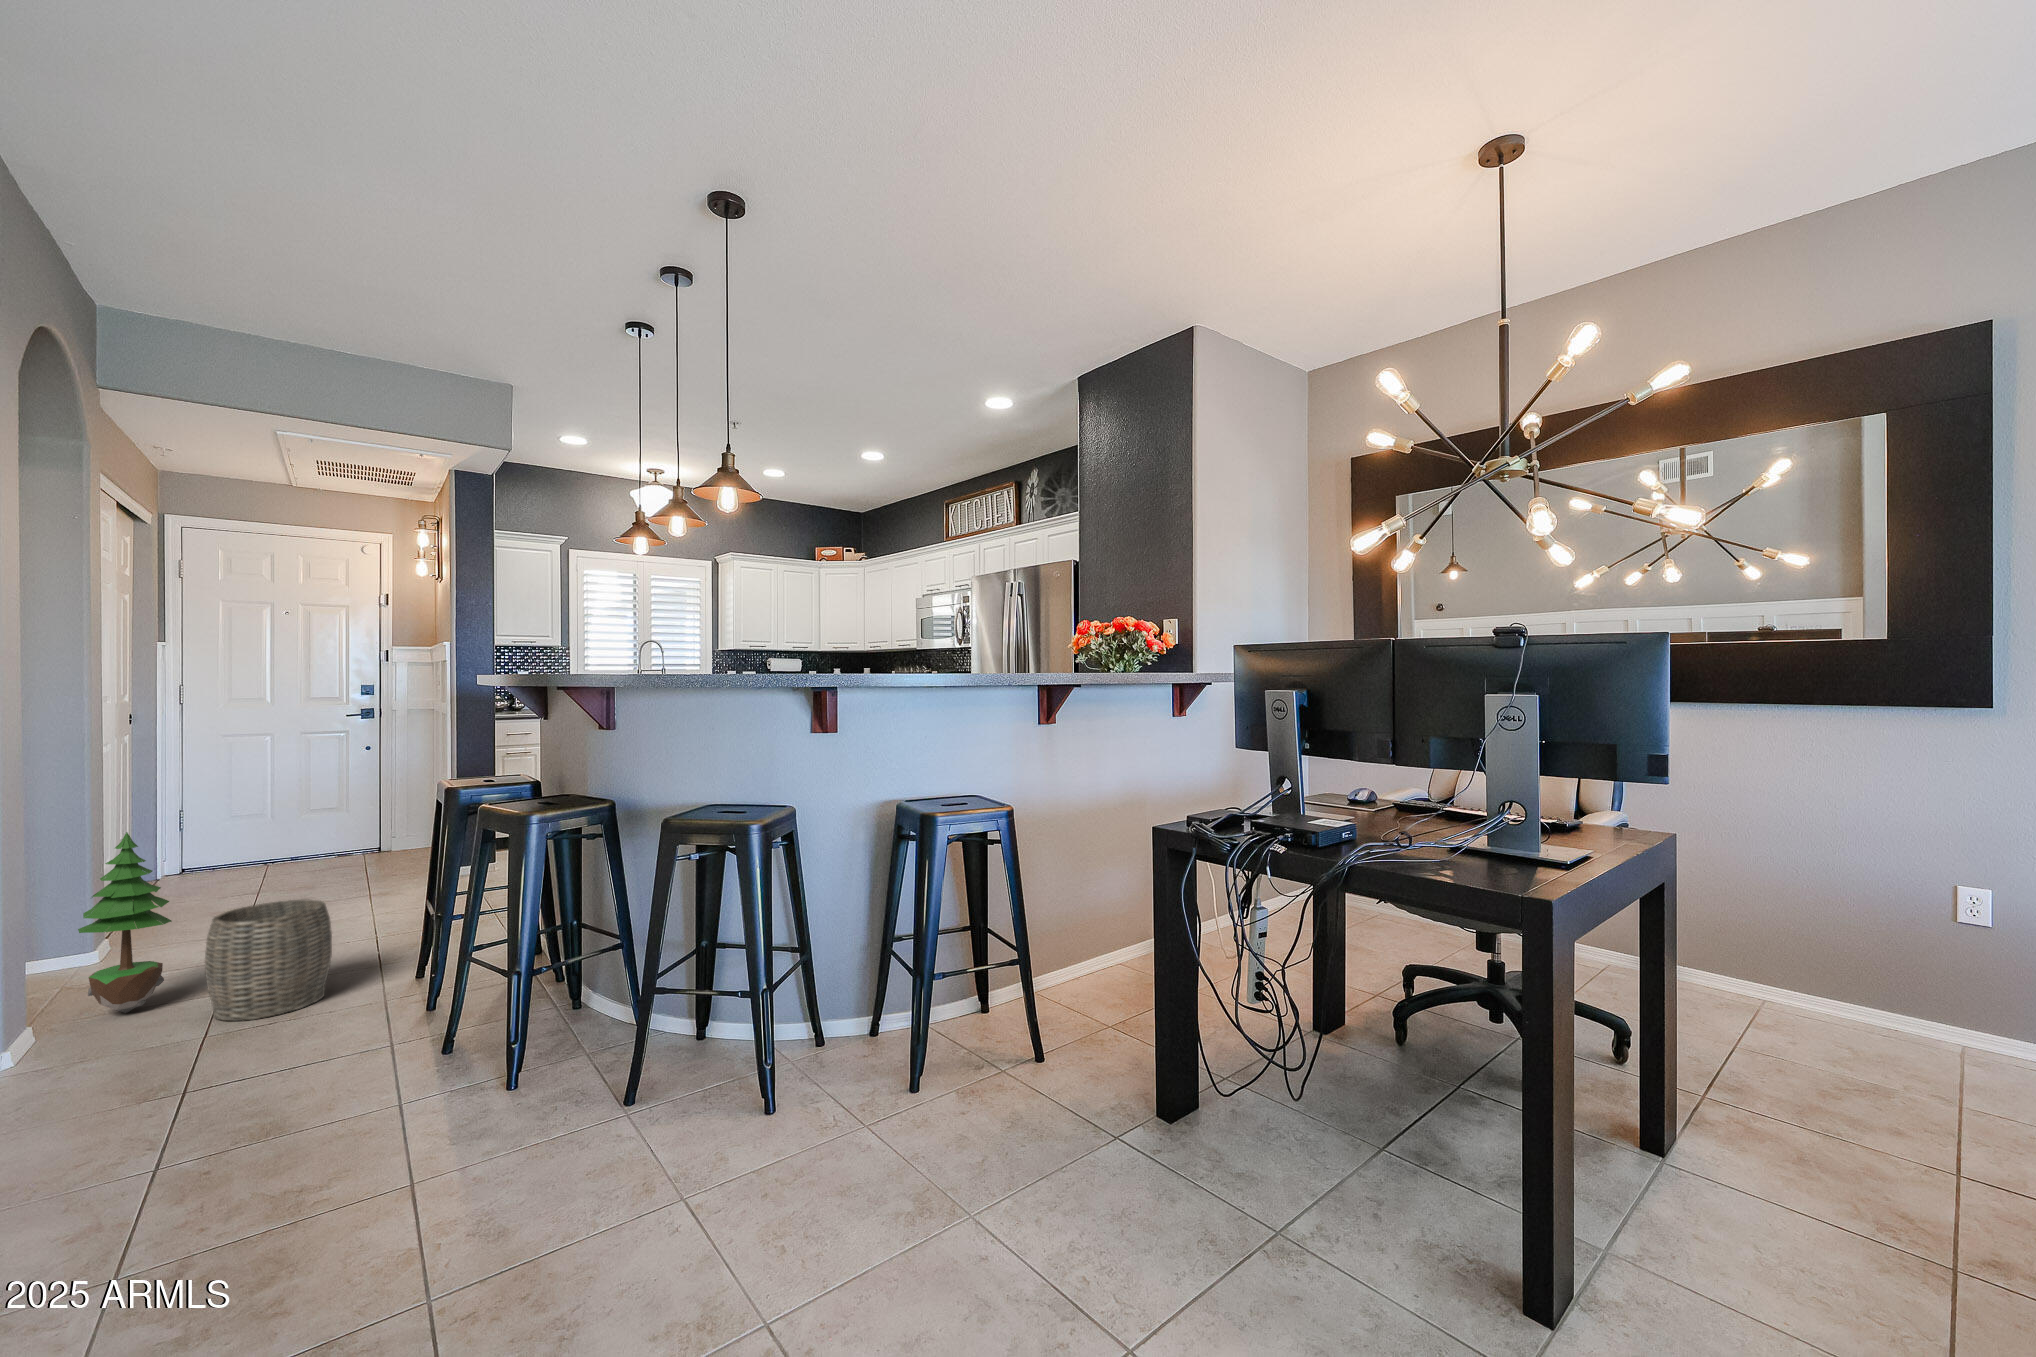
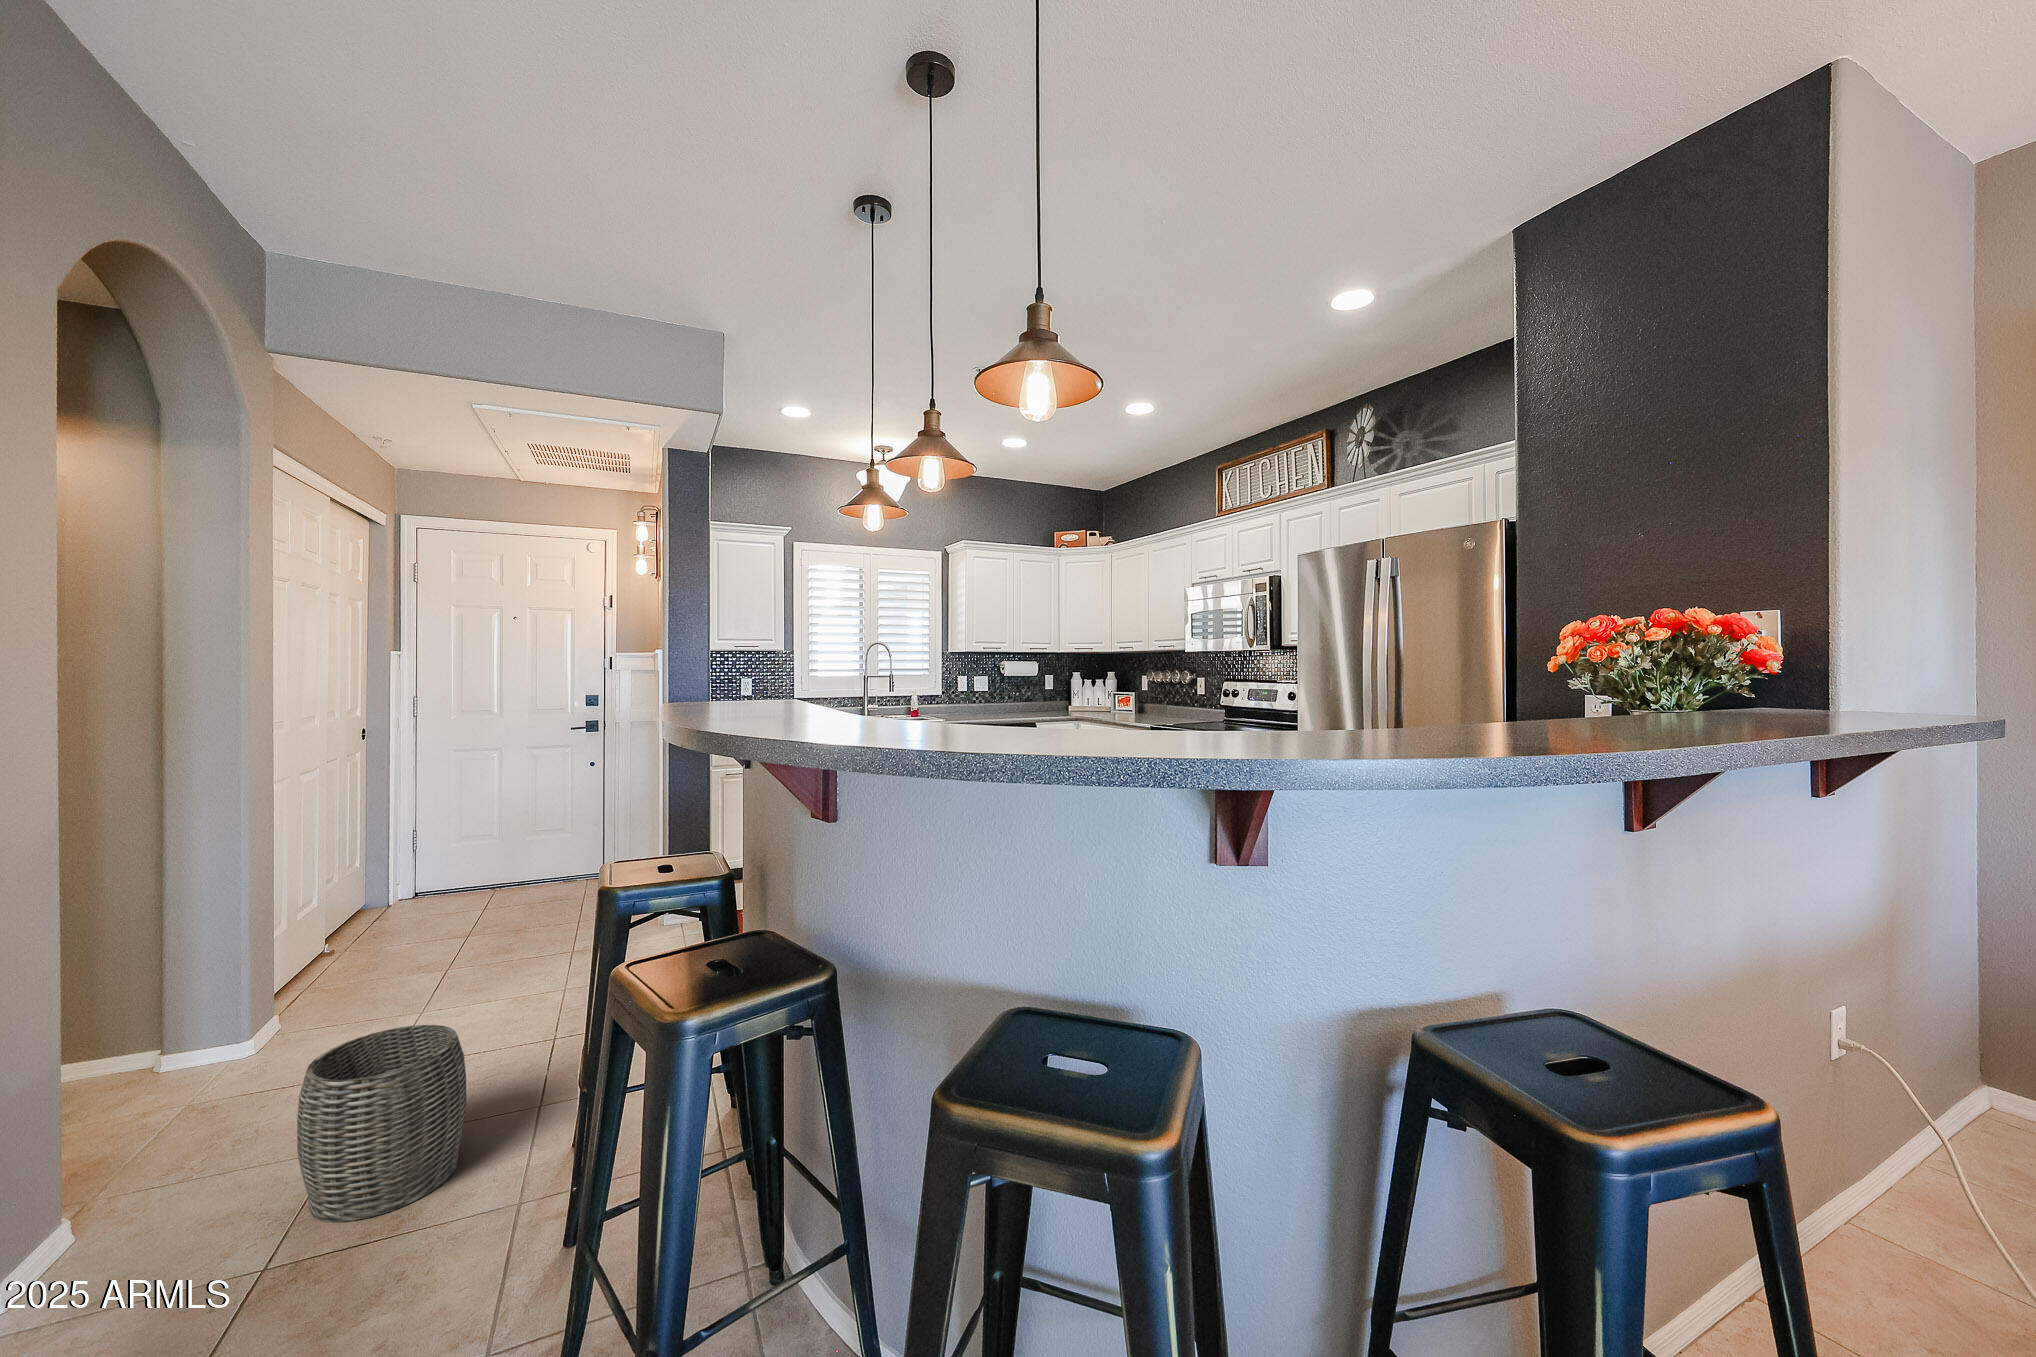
potted tree: present [78,832,172,1013] -> none [156,931,282,1176]

